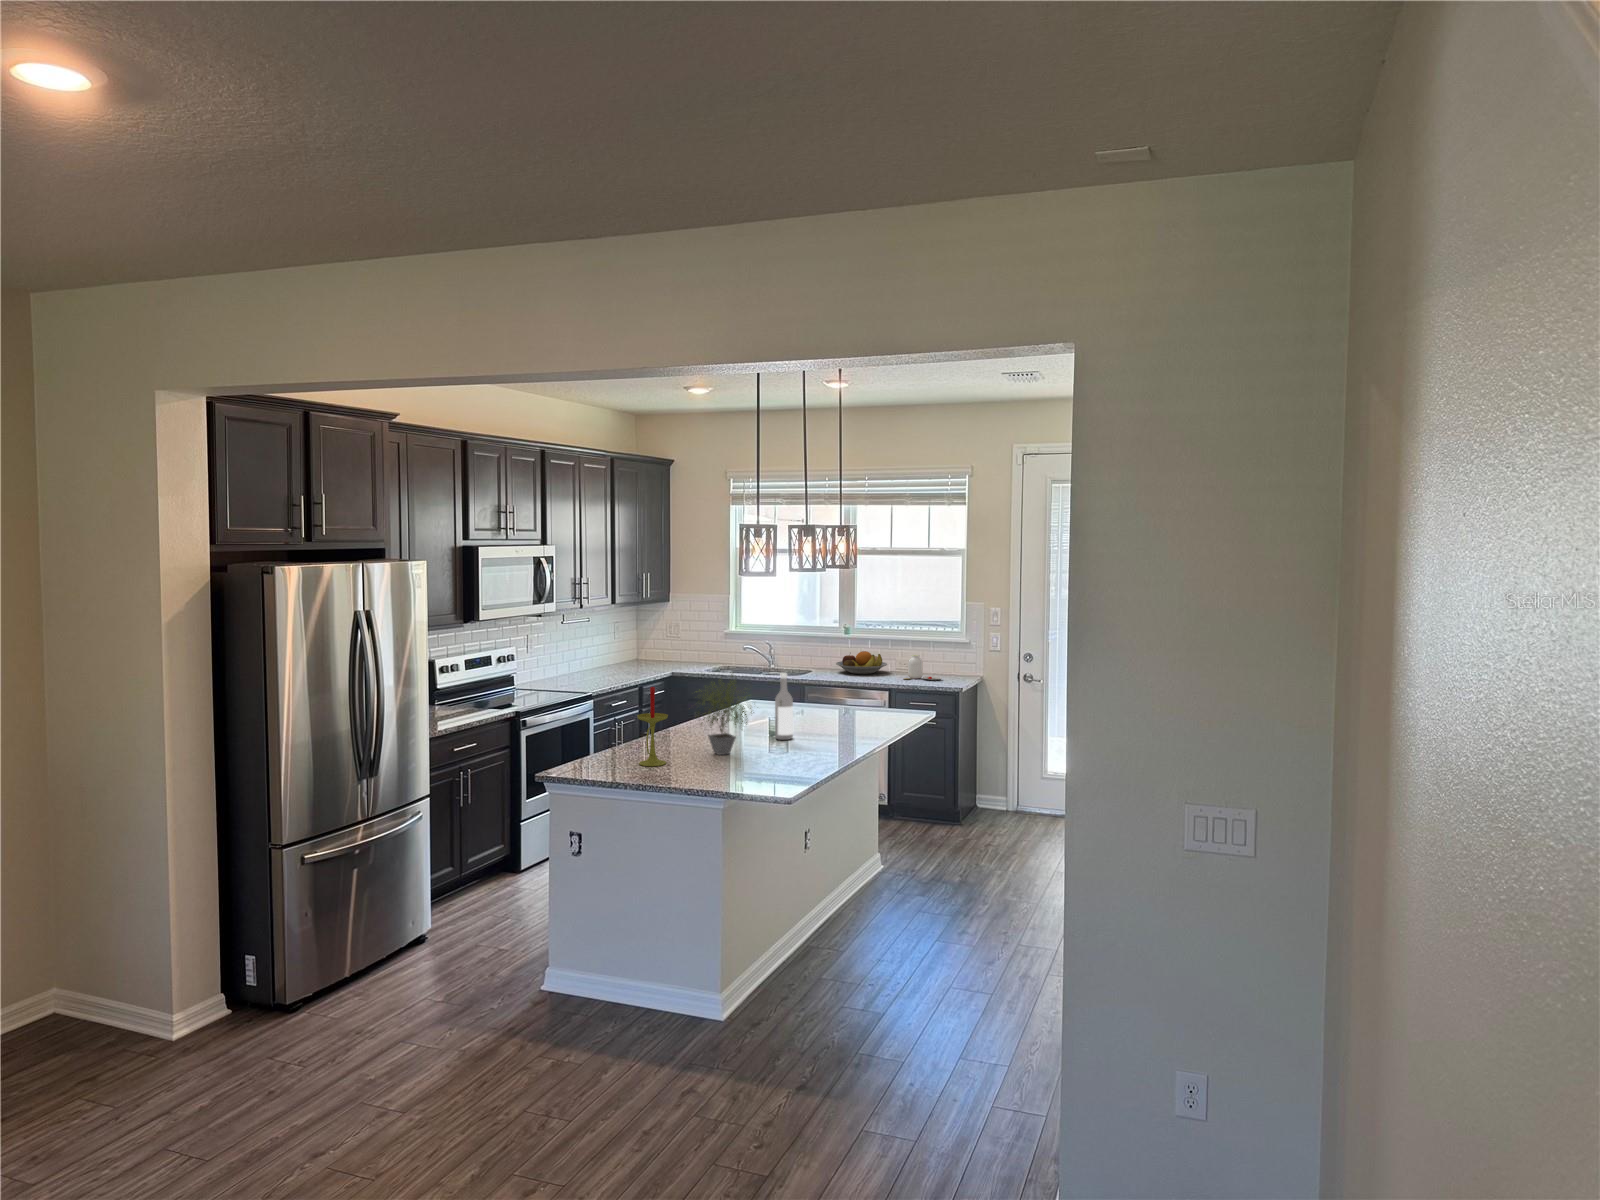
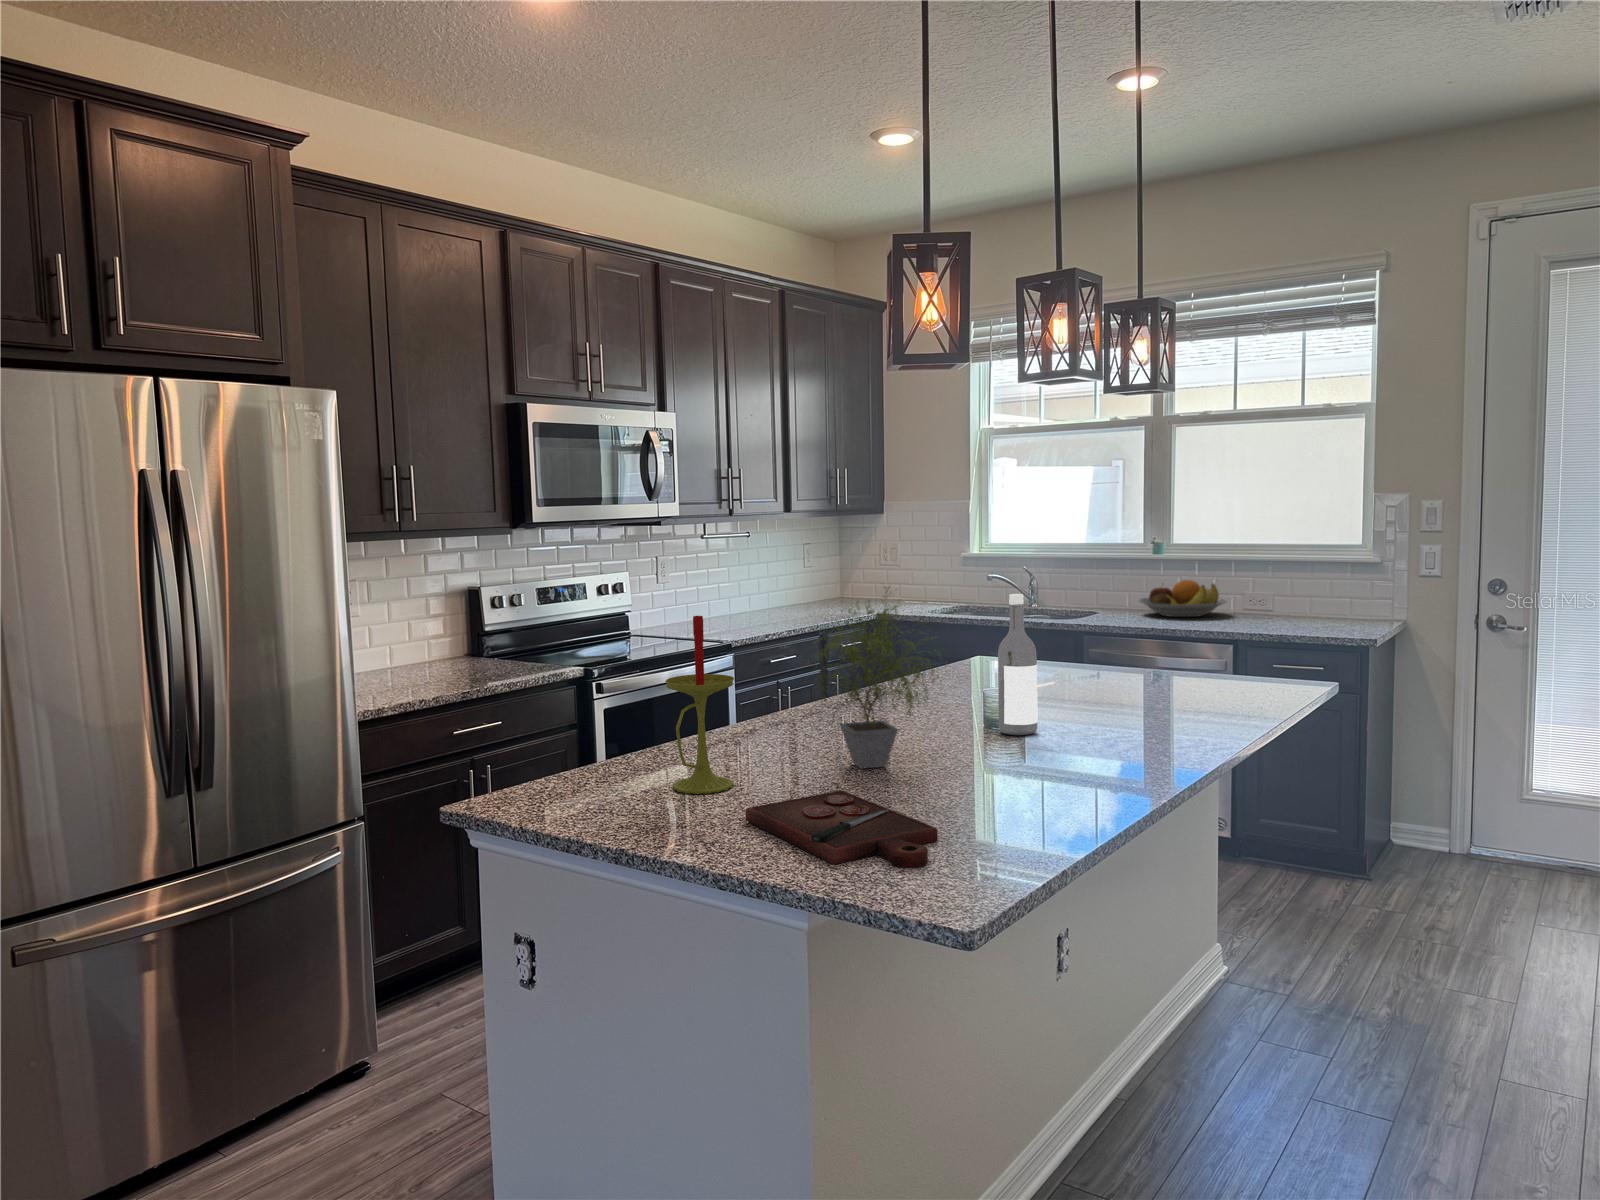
jar: present [904,655,942,680] -> none [1257,584,1329,626]
cutting board: none [684,762,766,785] -> present [745,791,938,868]

